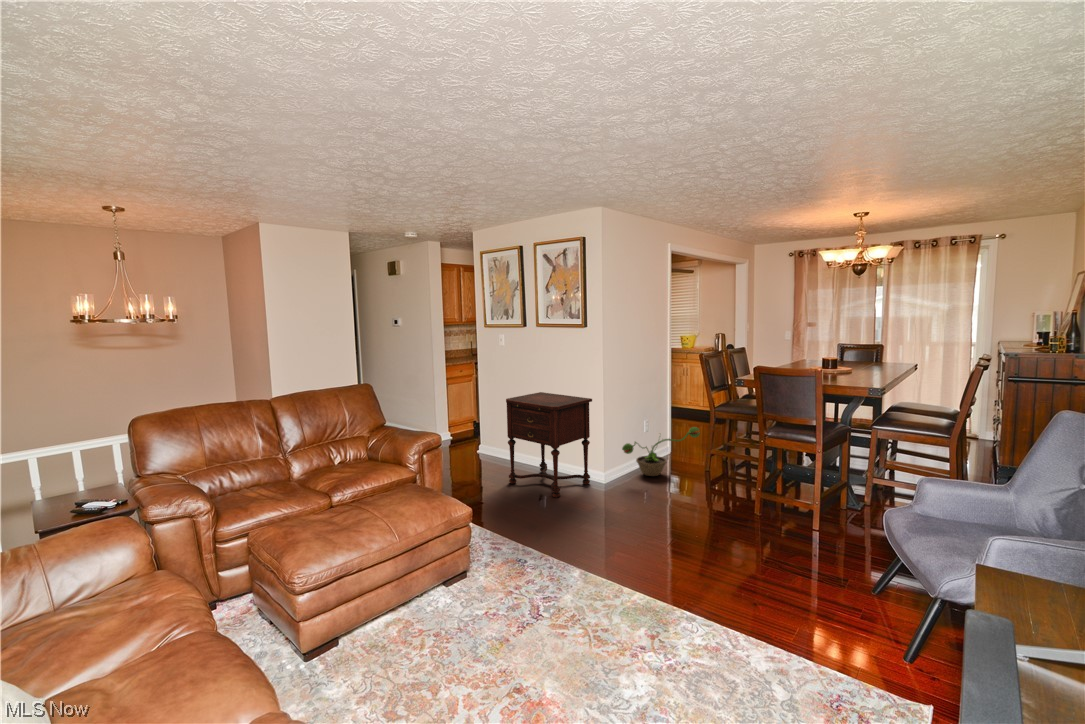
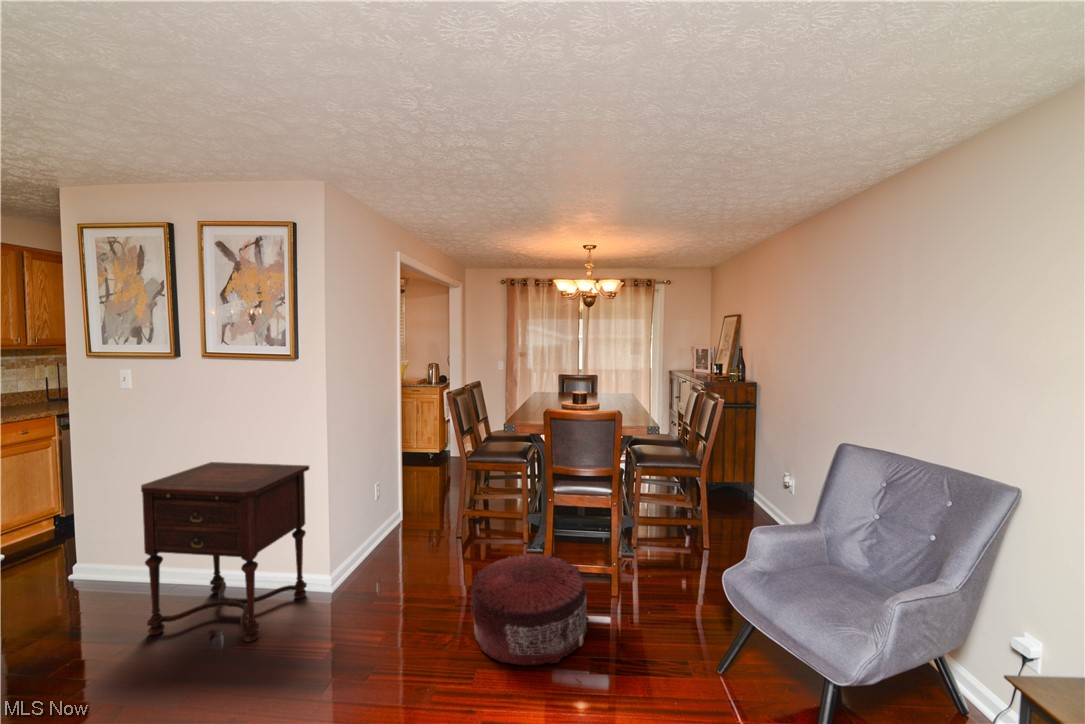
decorative plant: present [622,427,700,476] -> none [355,484,459,559]
pouf: none [684,480,785,556] -> present [470,554,589,665]

